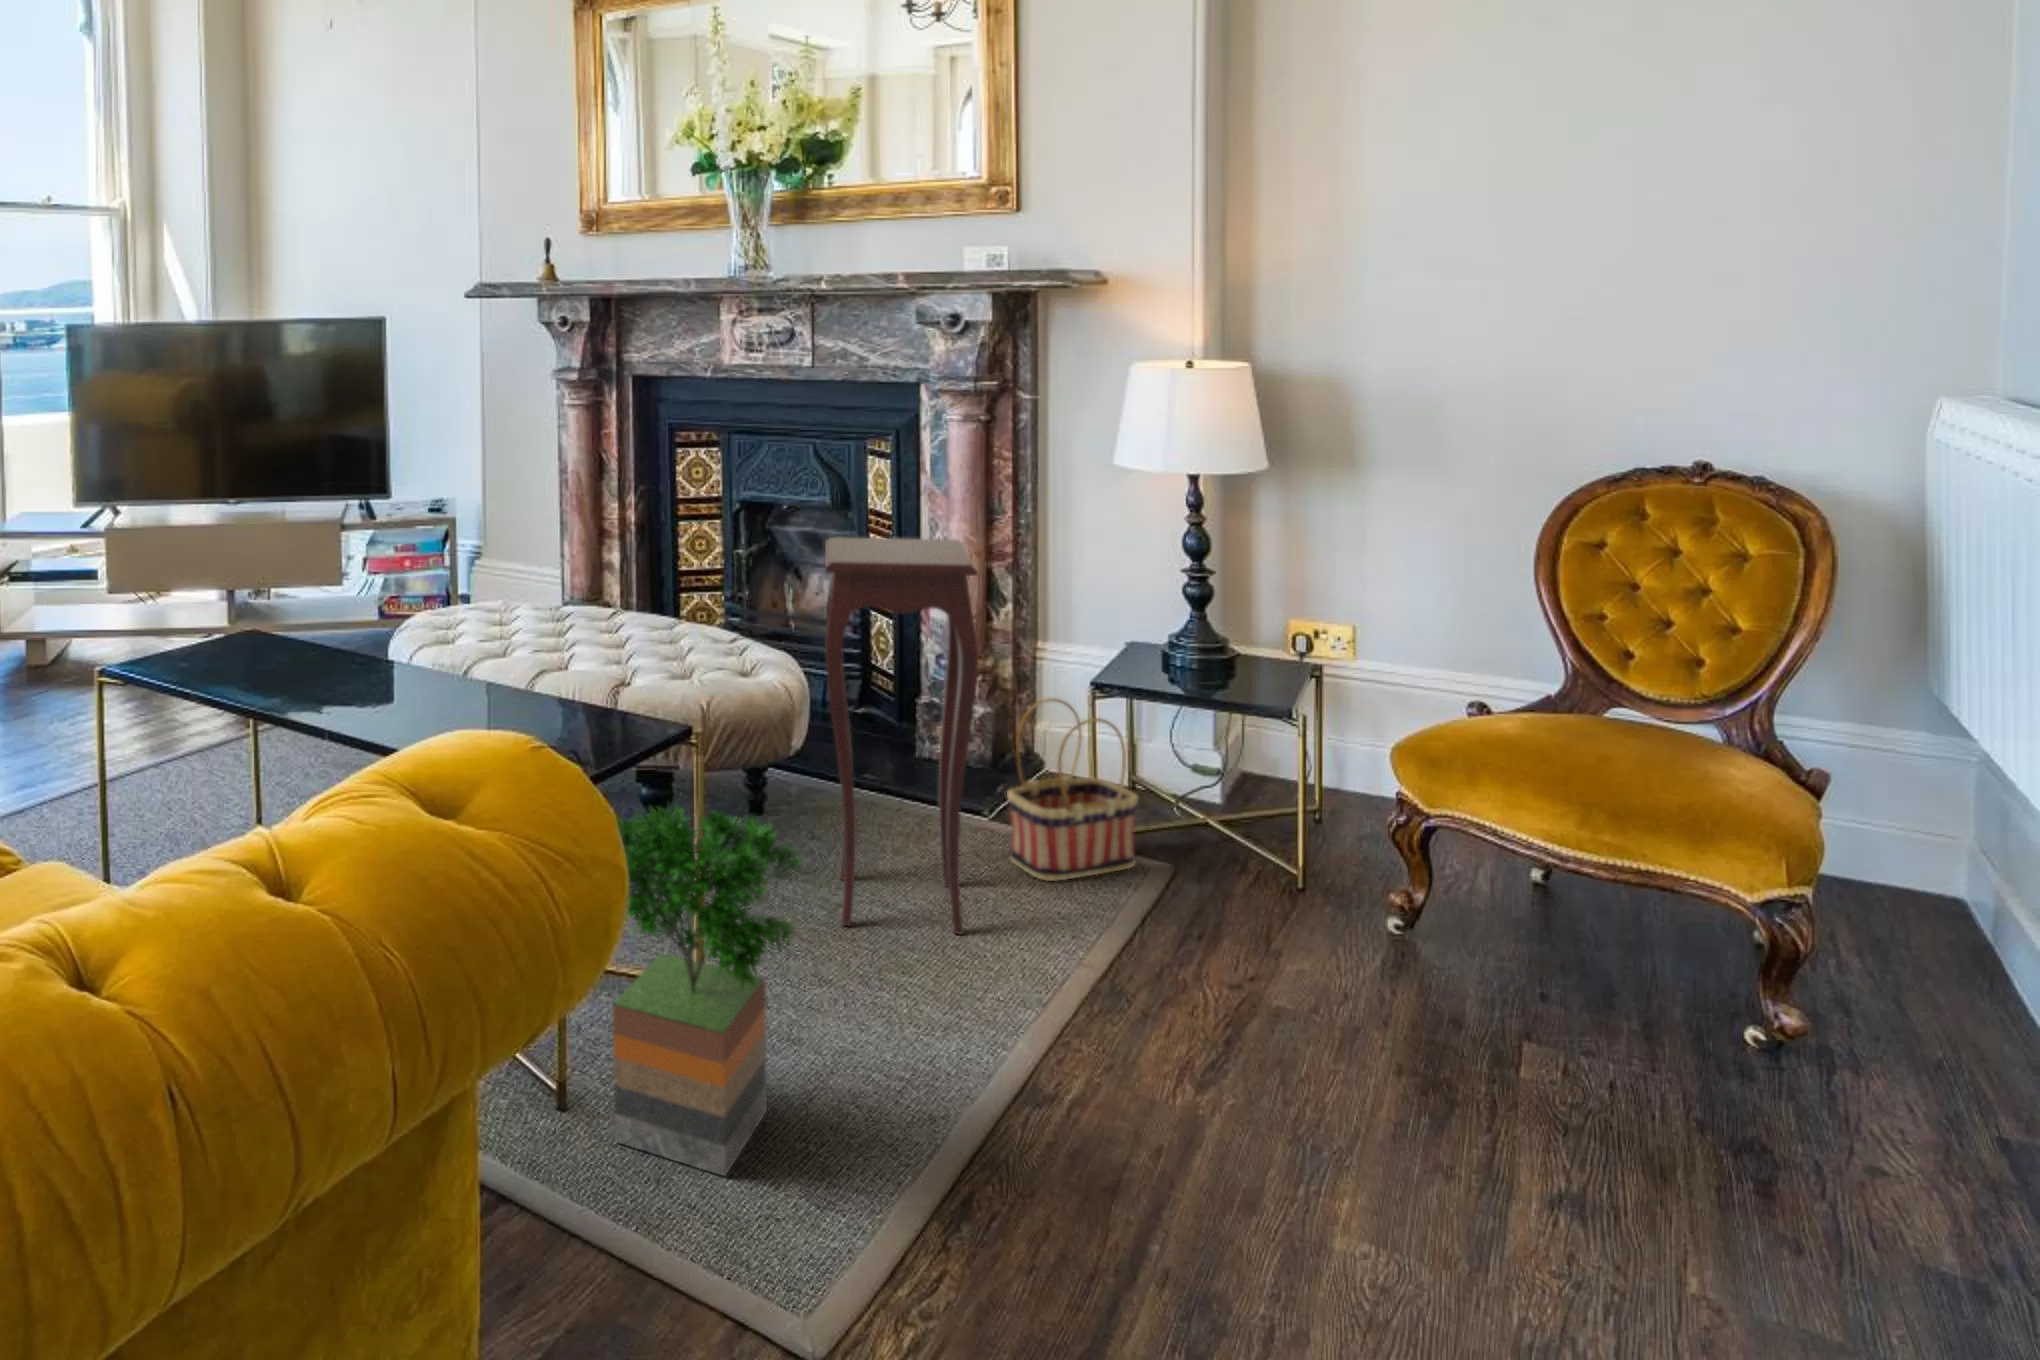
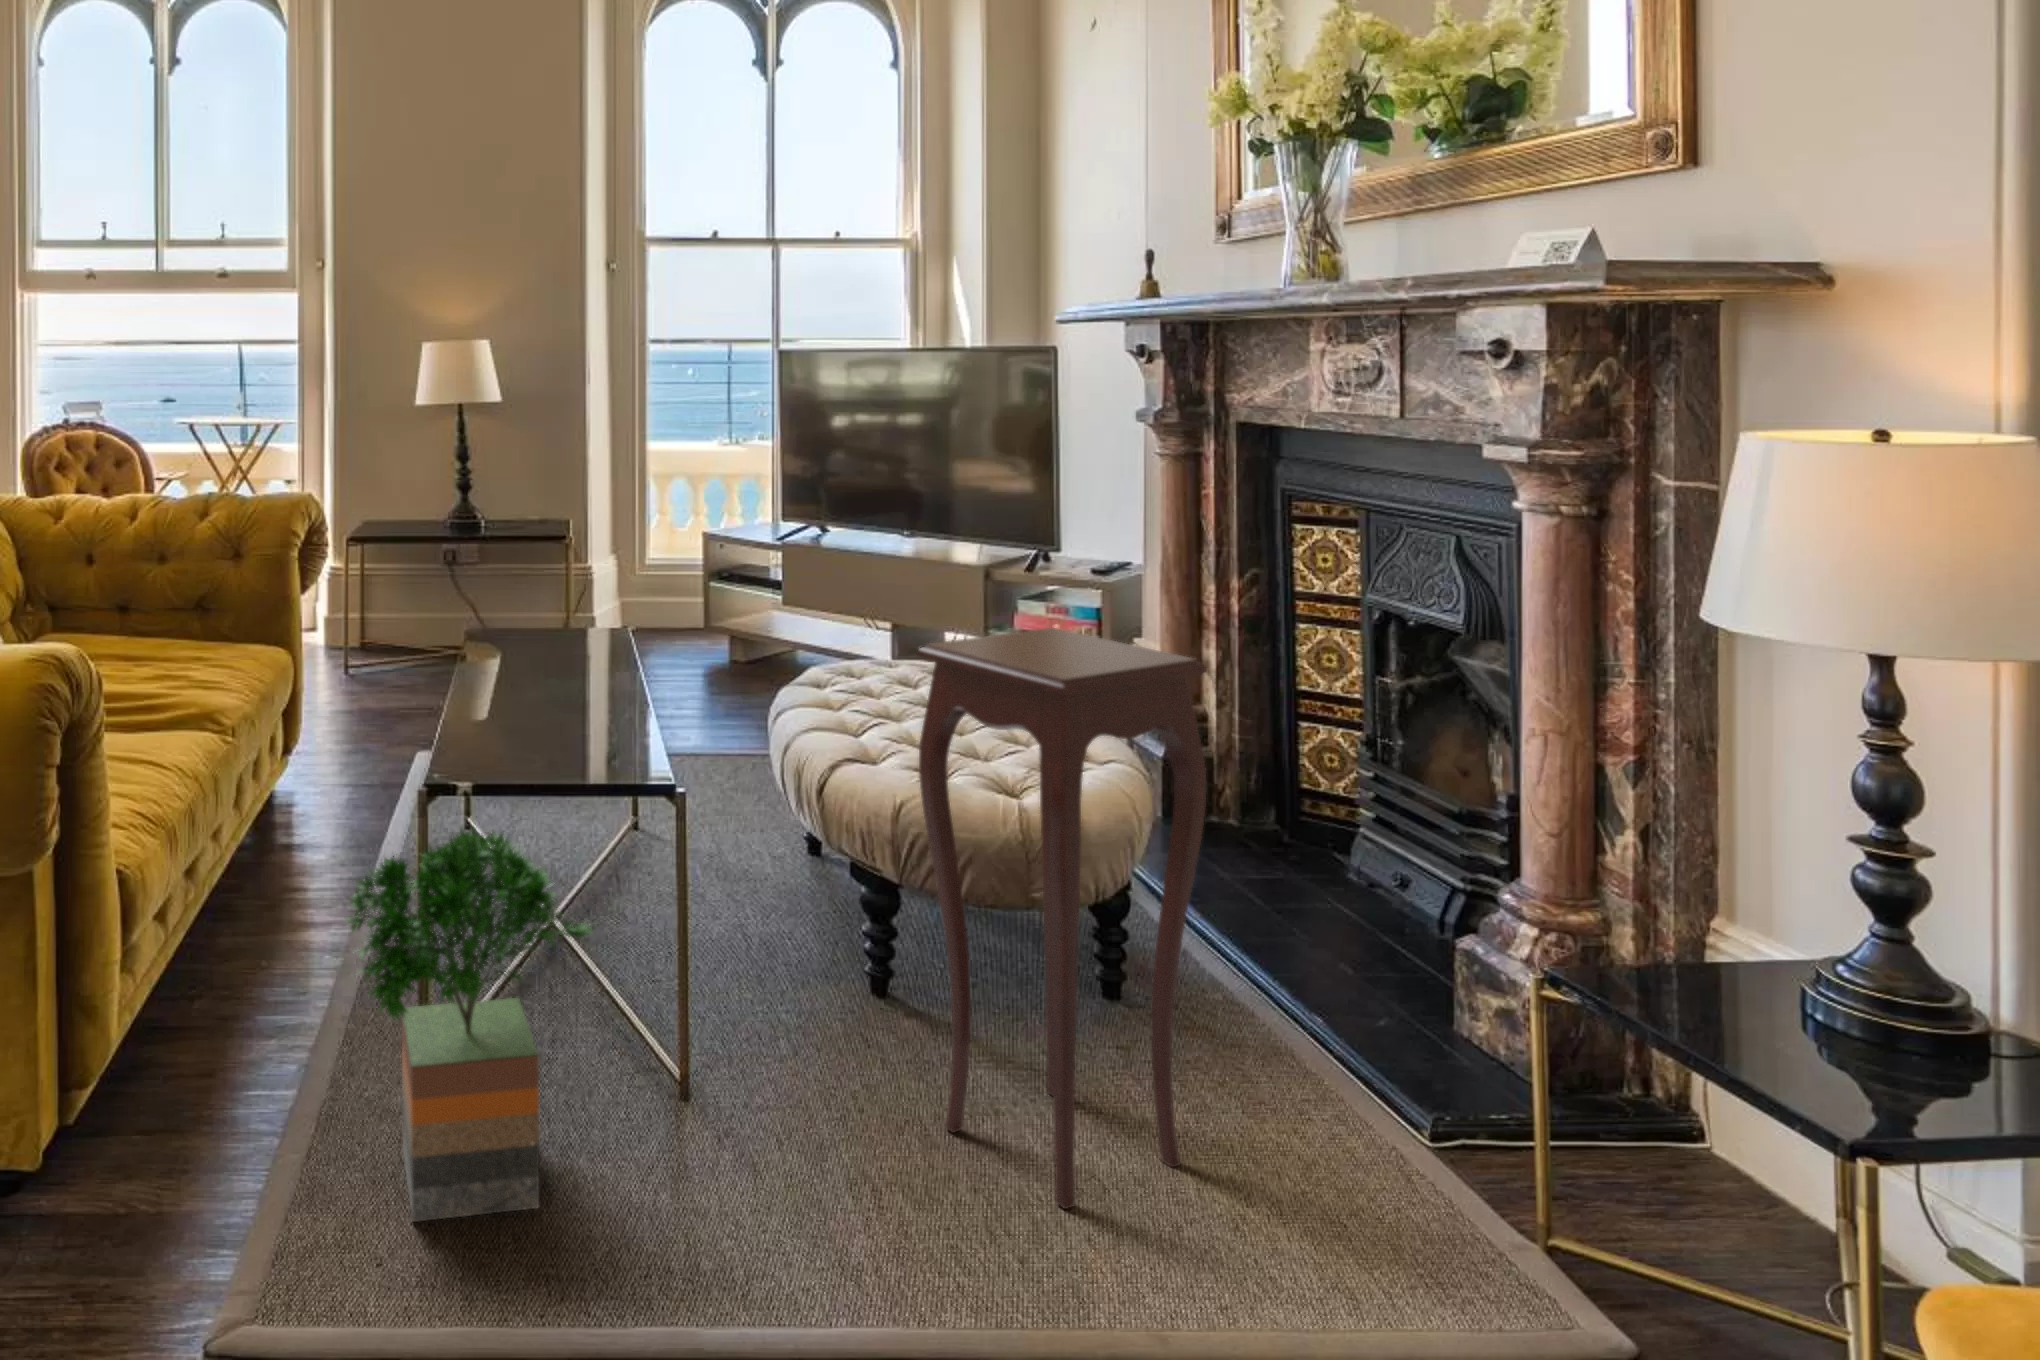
basket: present [1007,698,1138,881] -> none [1305,953,1546,1290]

